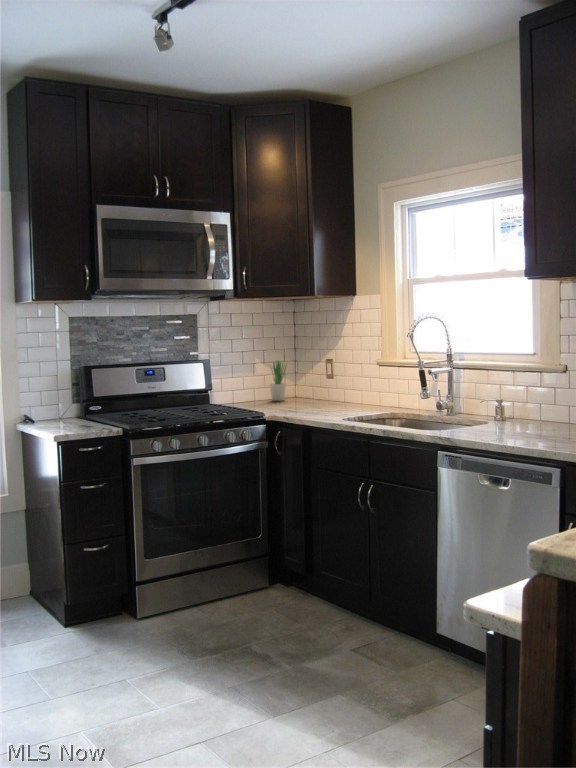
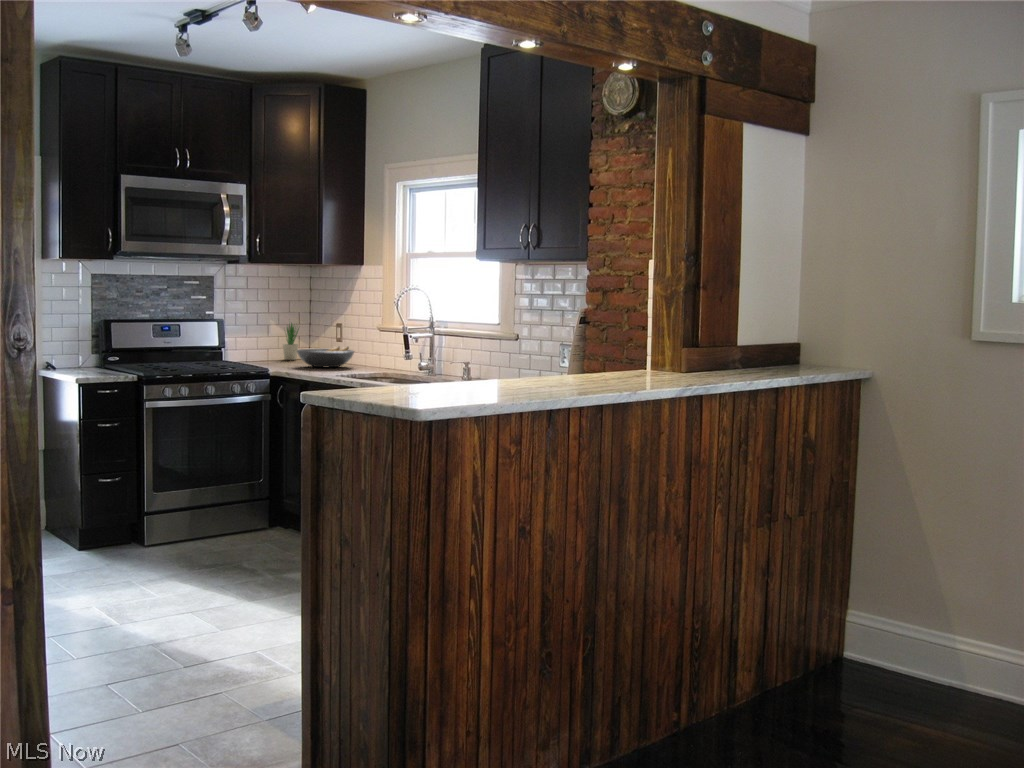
fruit bowl: none [290,385,355,409] -> present [297,347,354,367]

